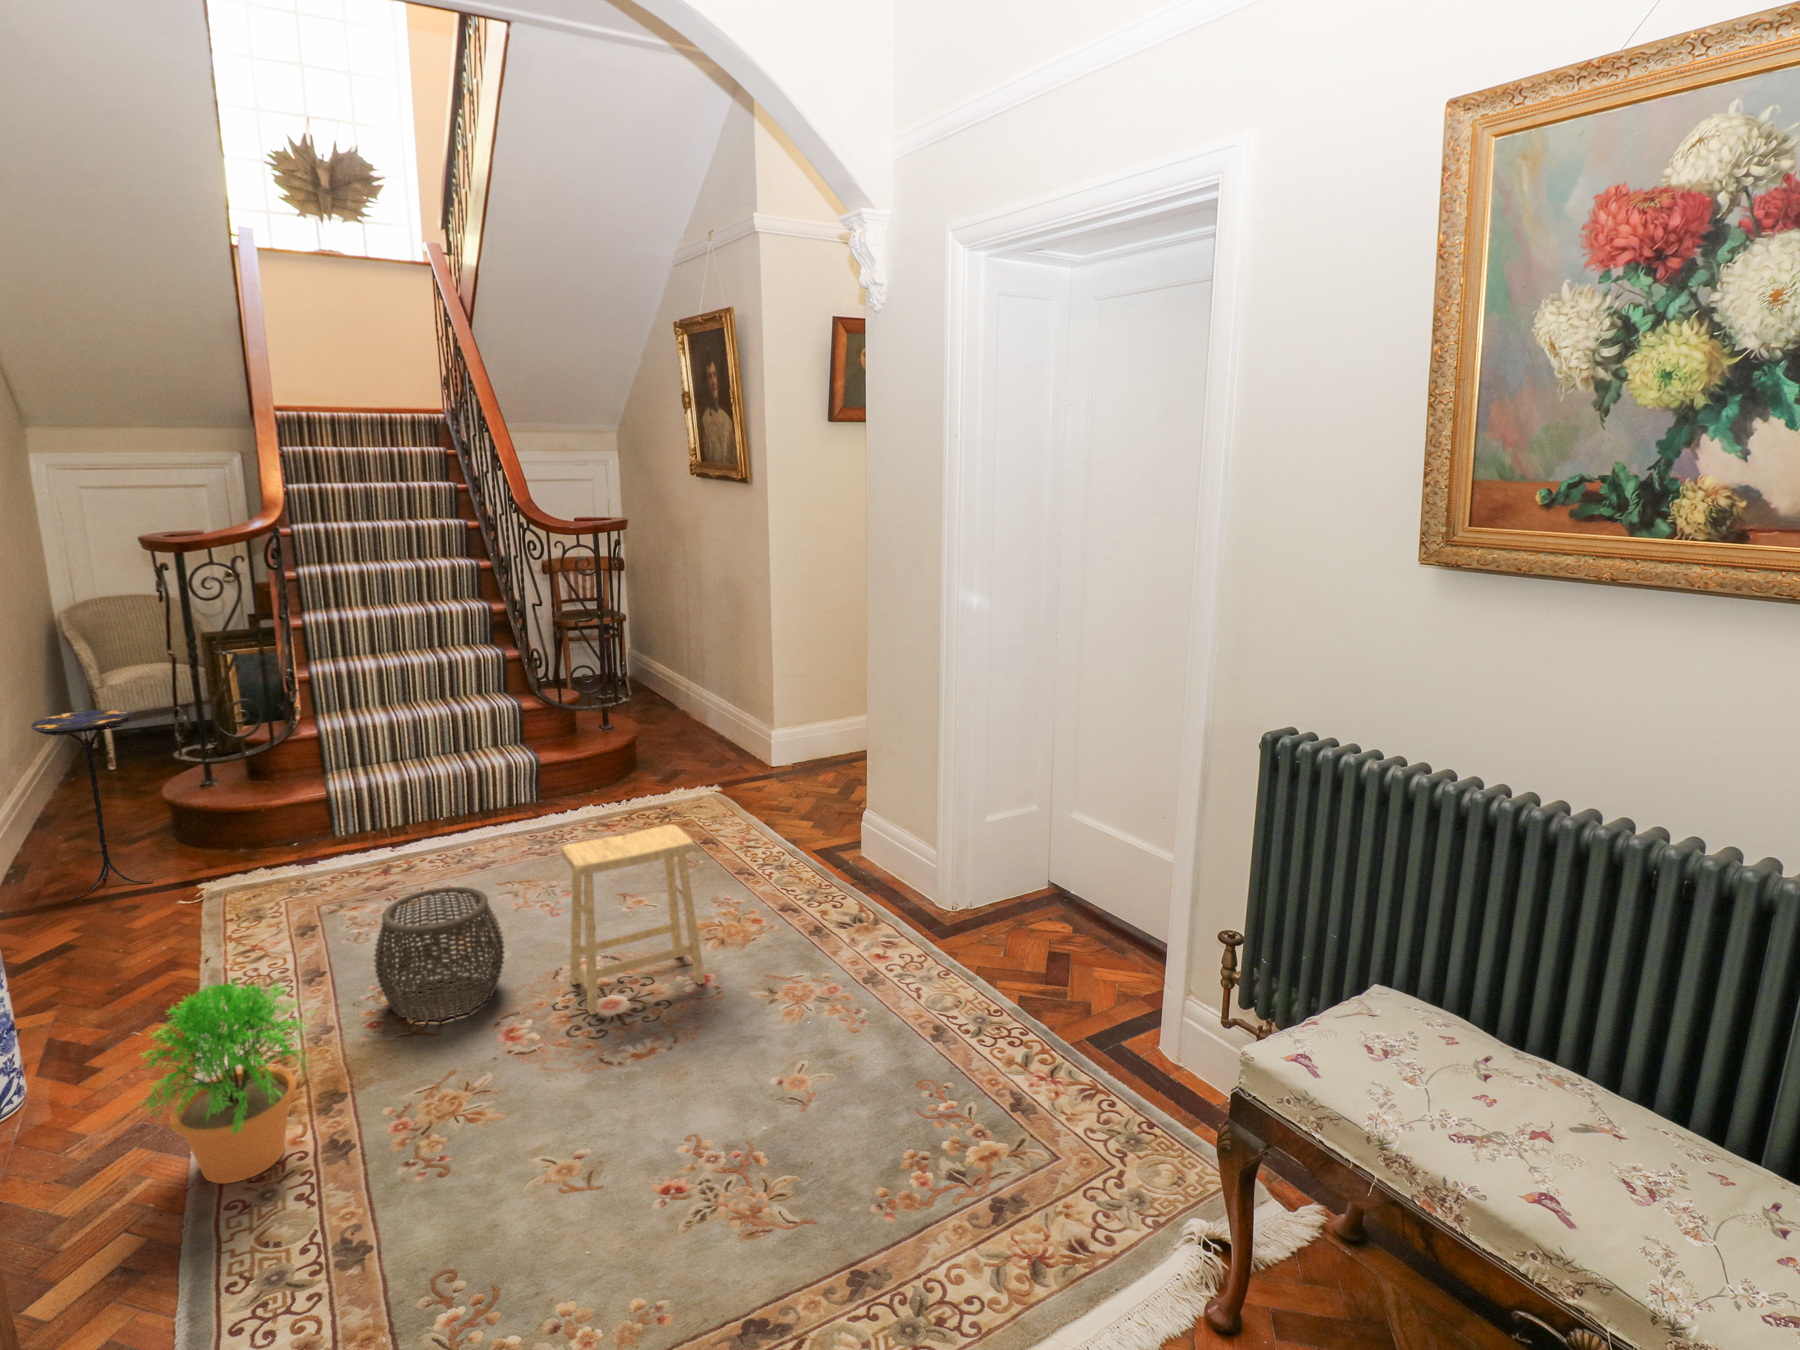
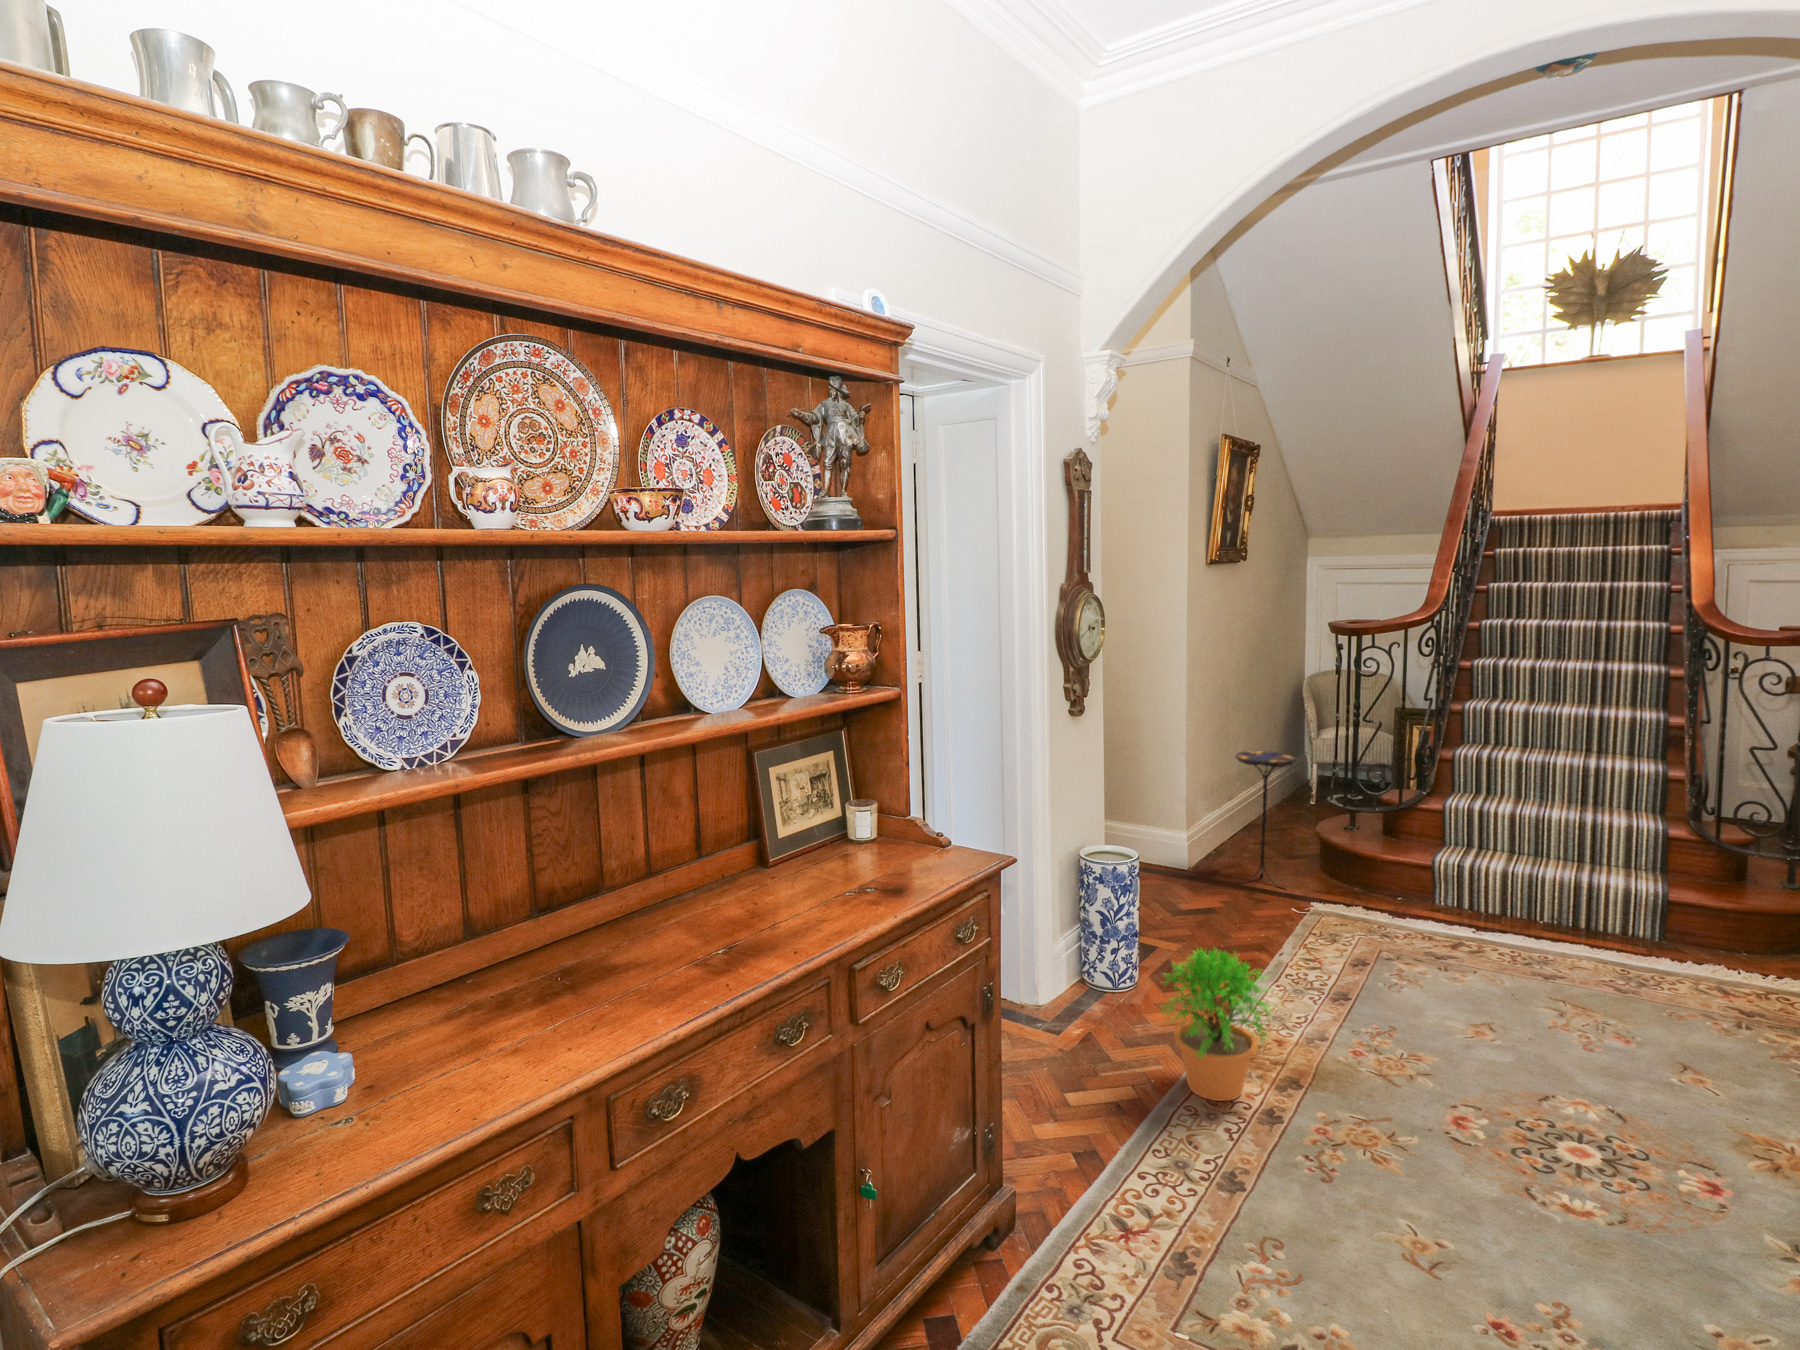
footstool: present [561,825,705,1015] -> none [1548,965,1726,1194]
woven basket: present [374,887,504,1022] -> none [1366,957,1491,1084]

